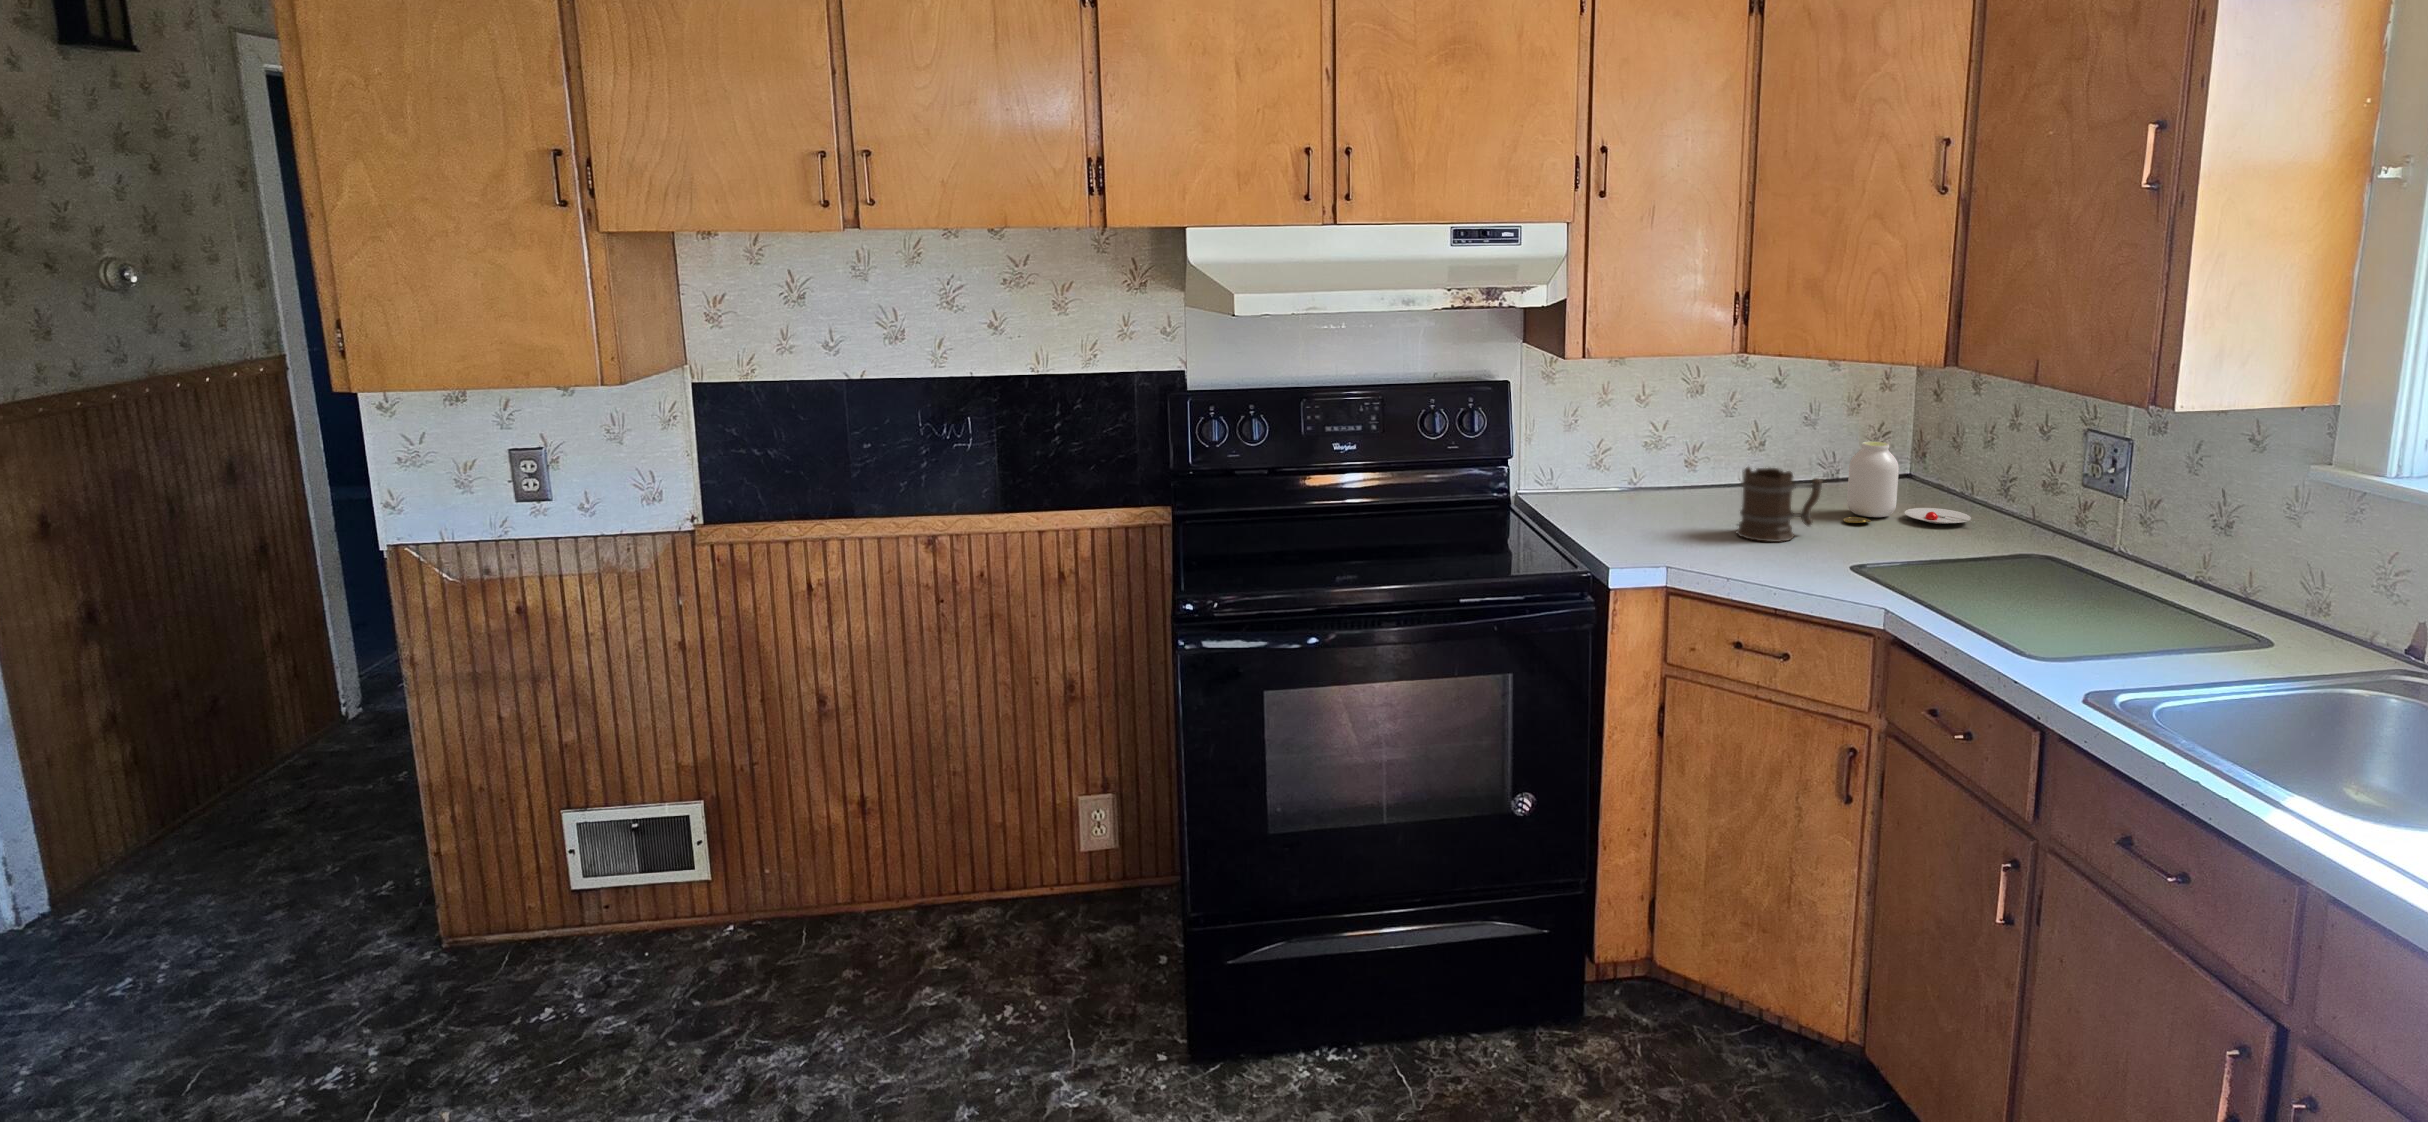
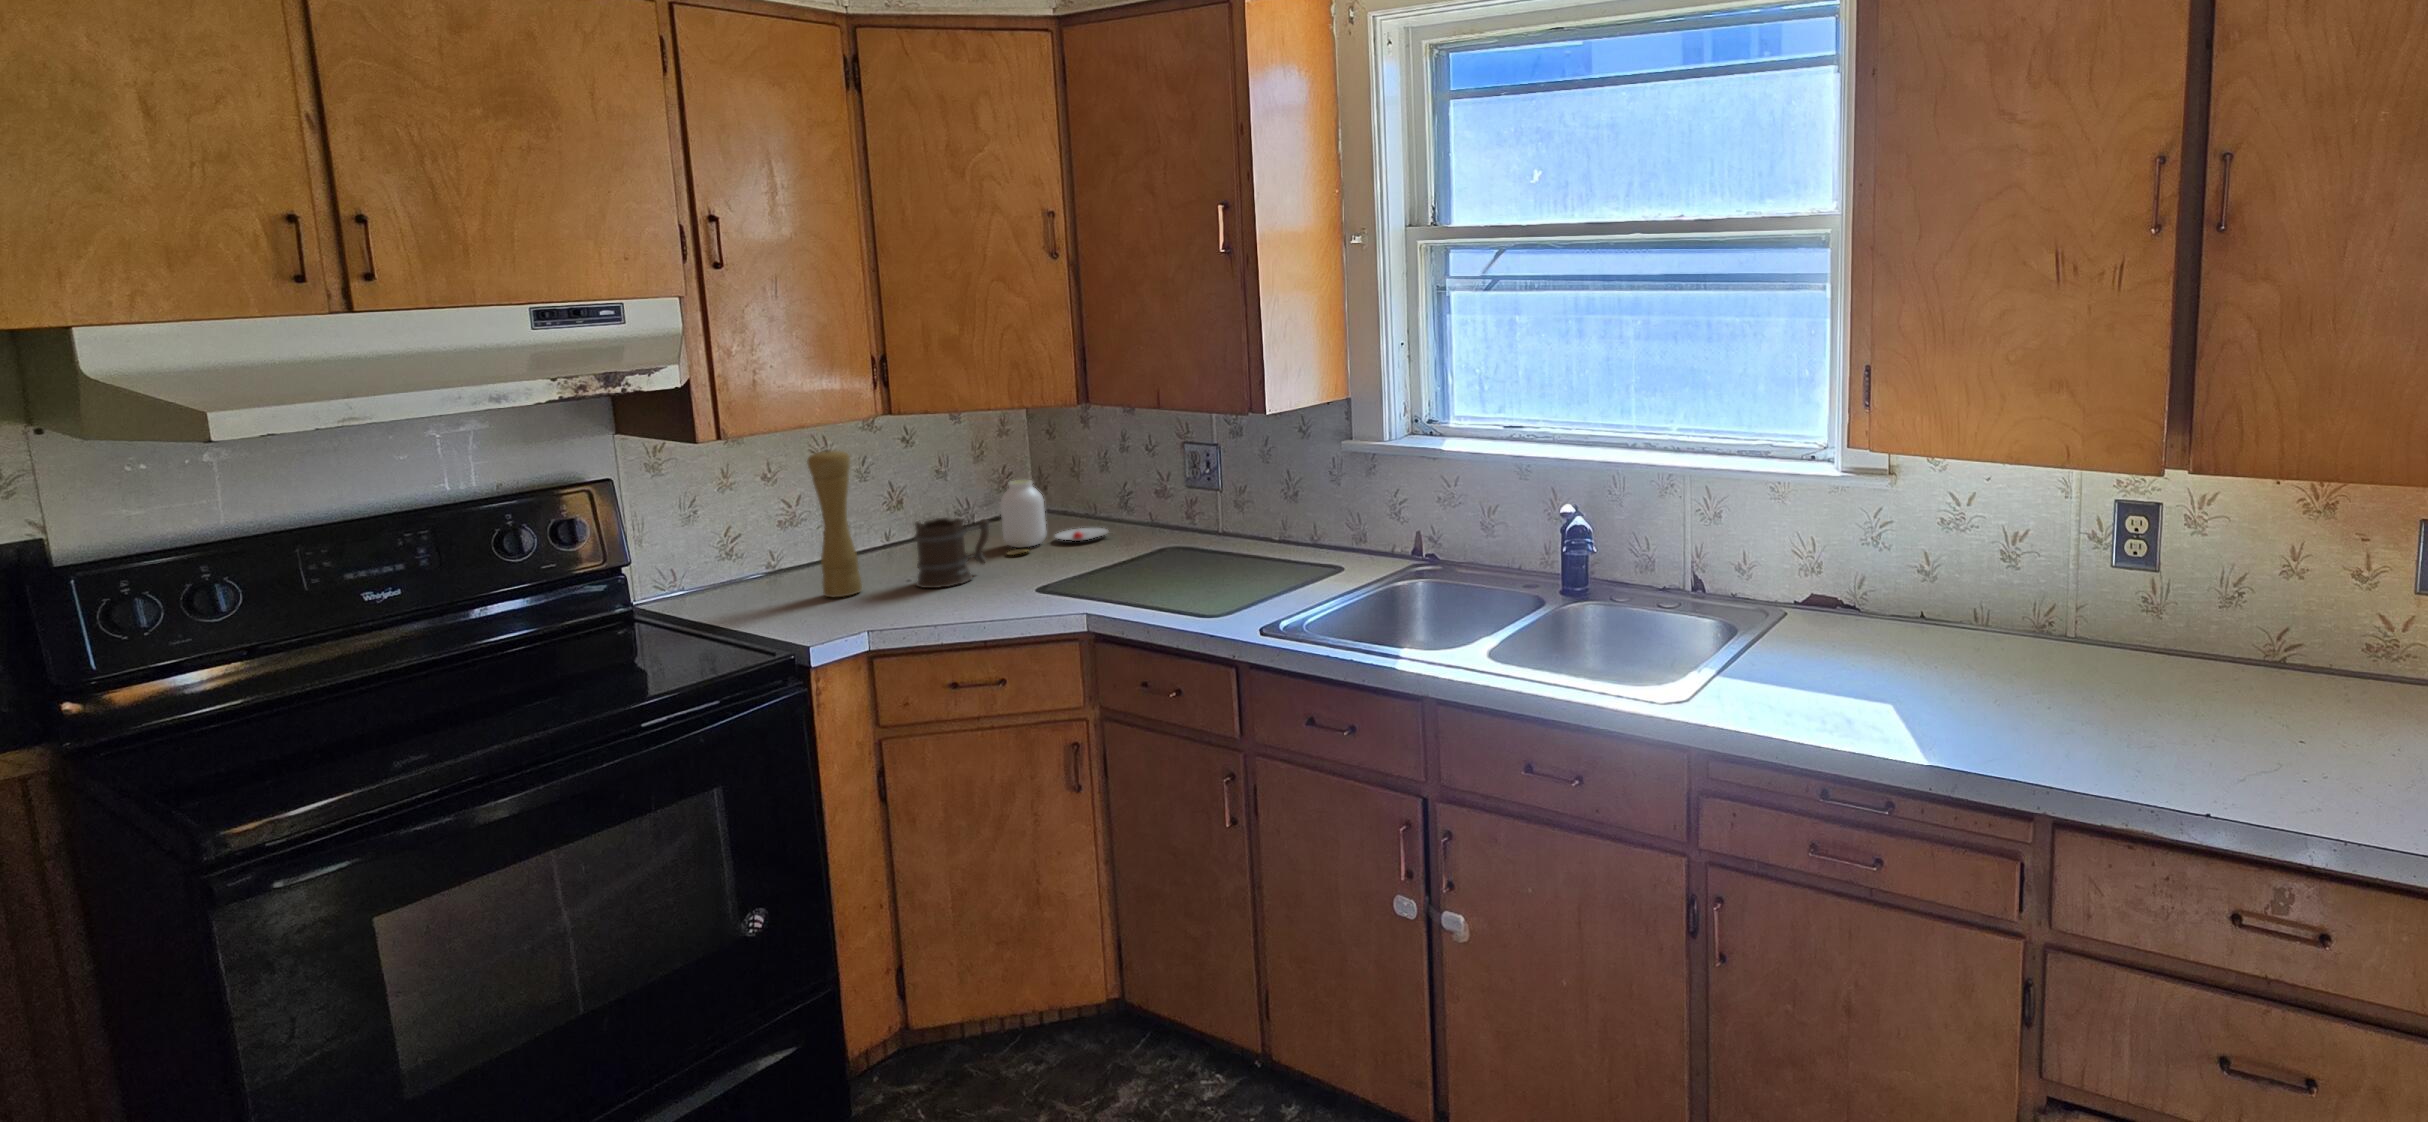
pepper mill: none [1652,380,1695,527] -> present [807,449,862,597]

